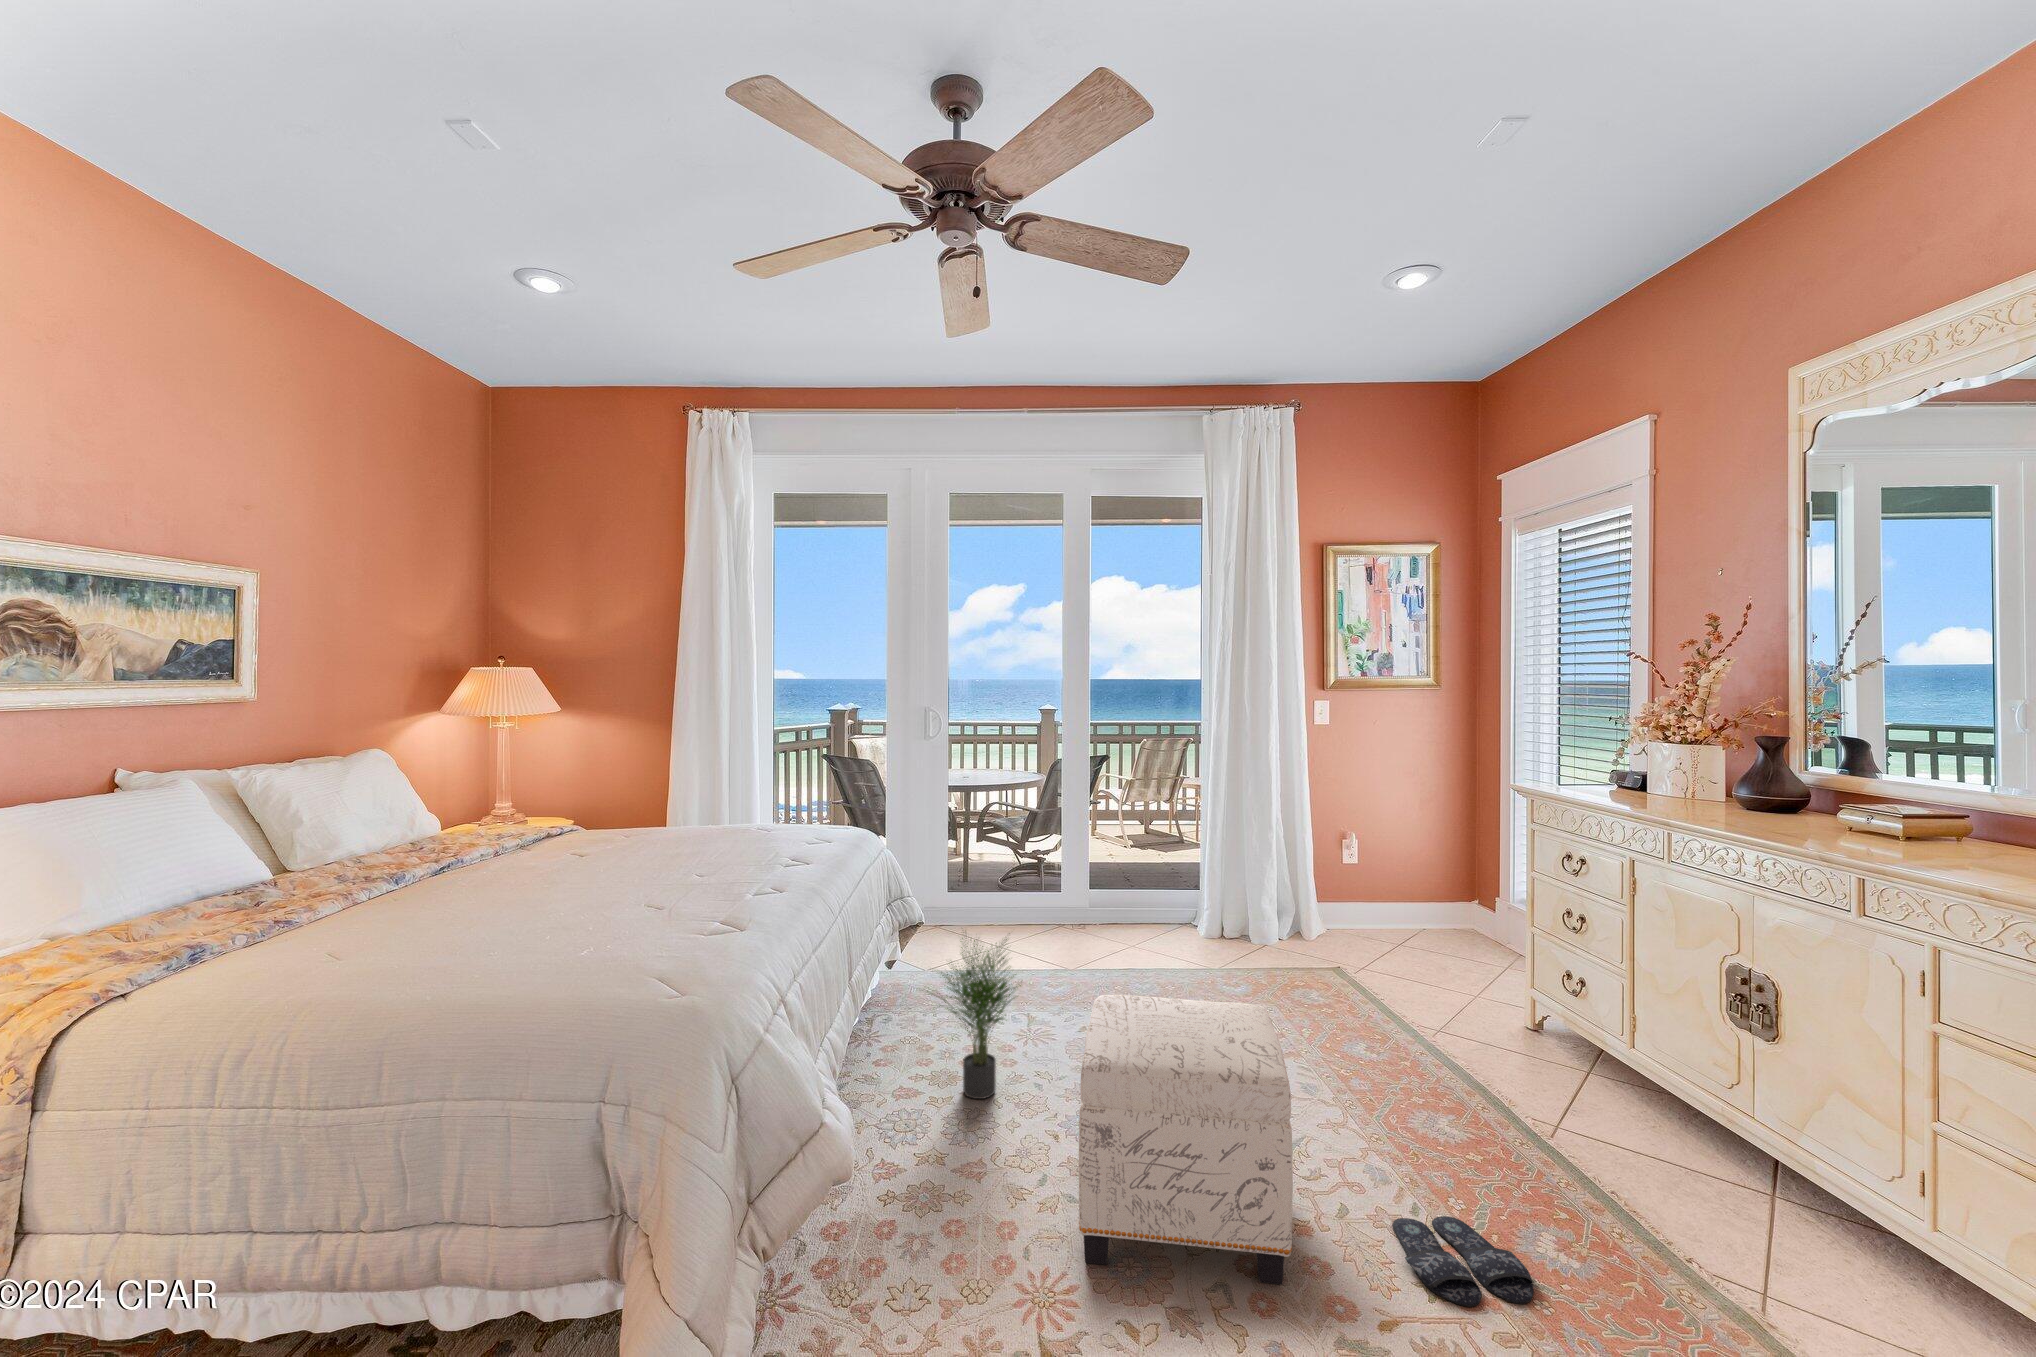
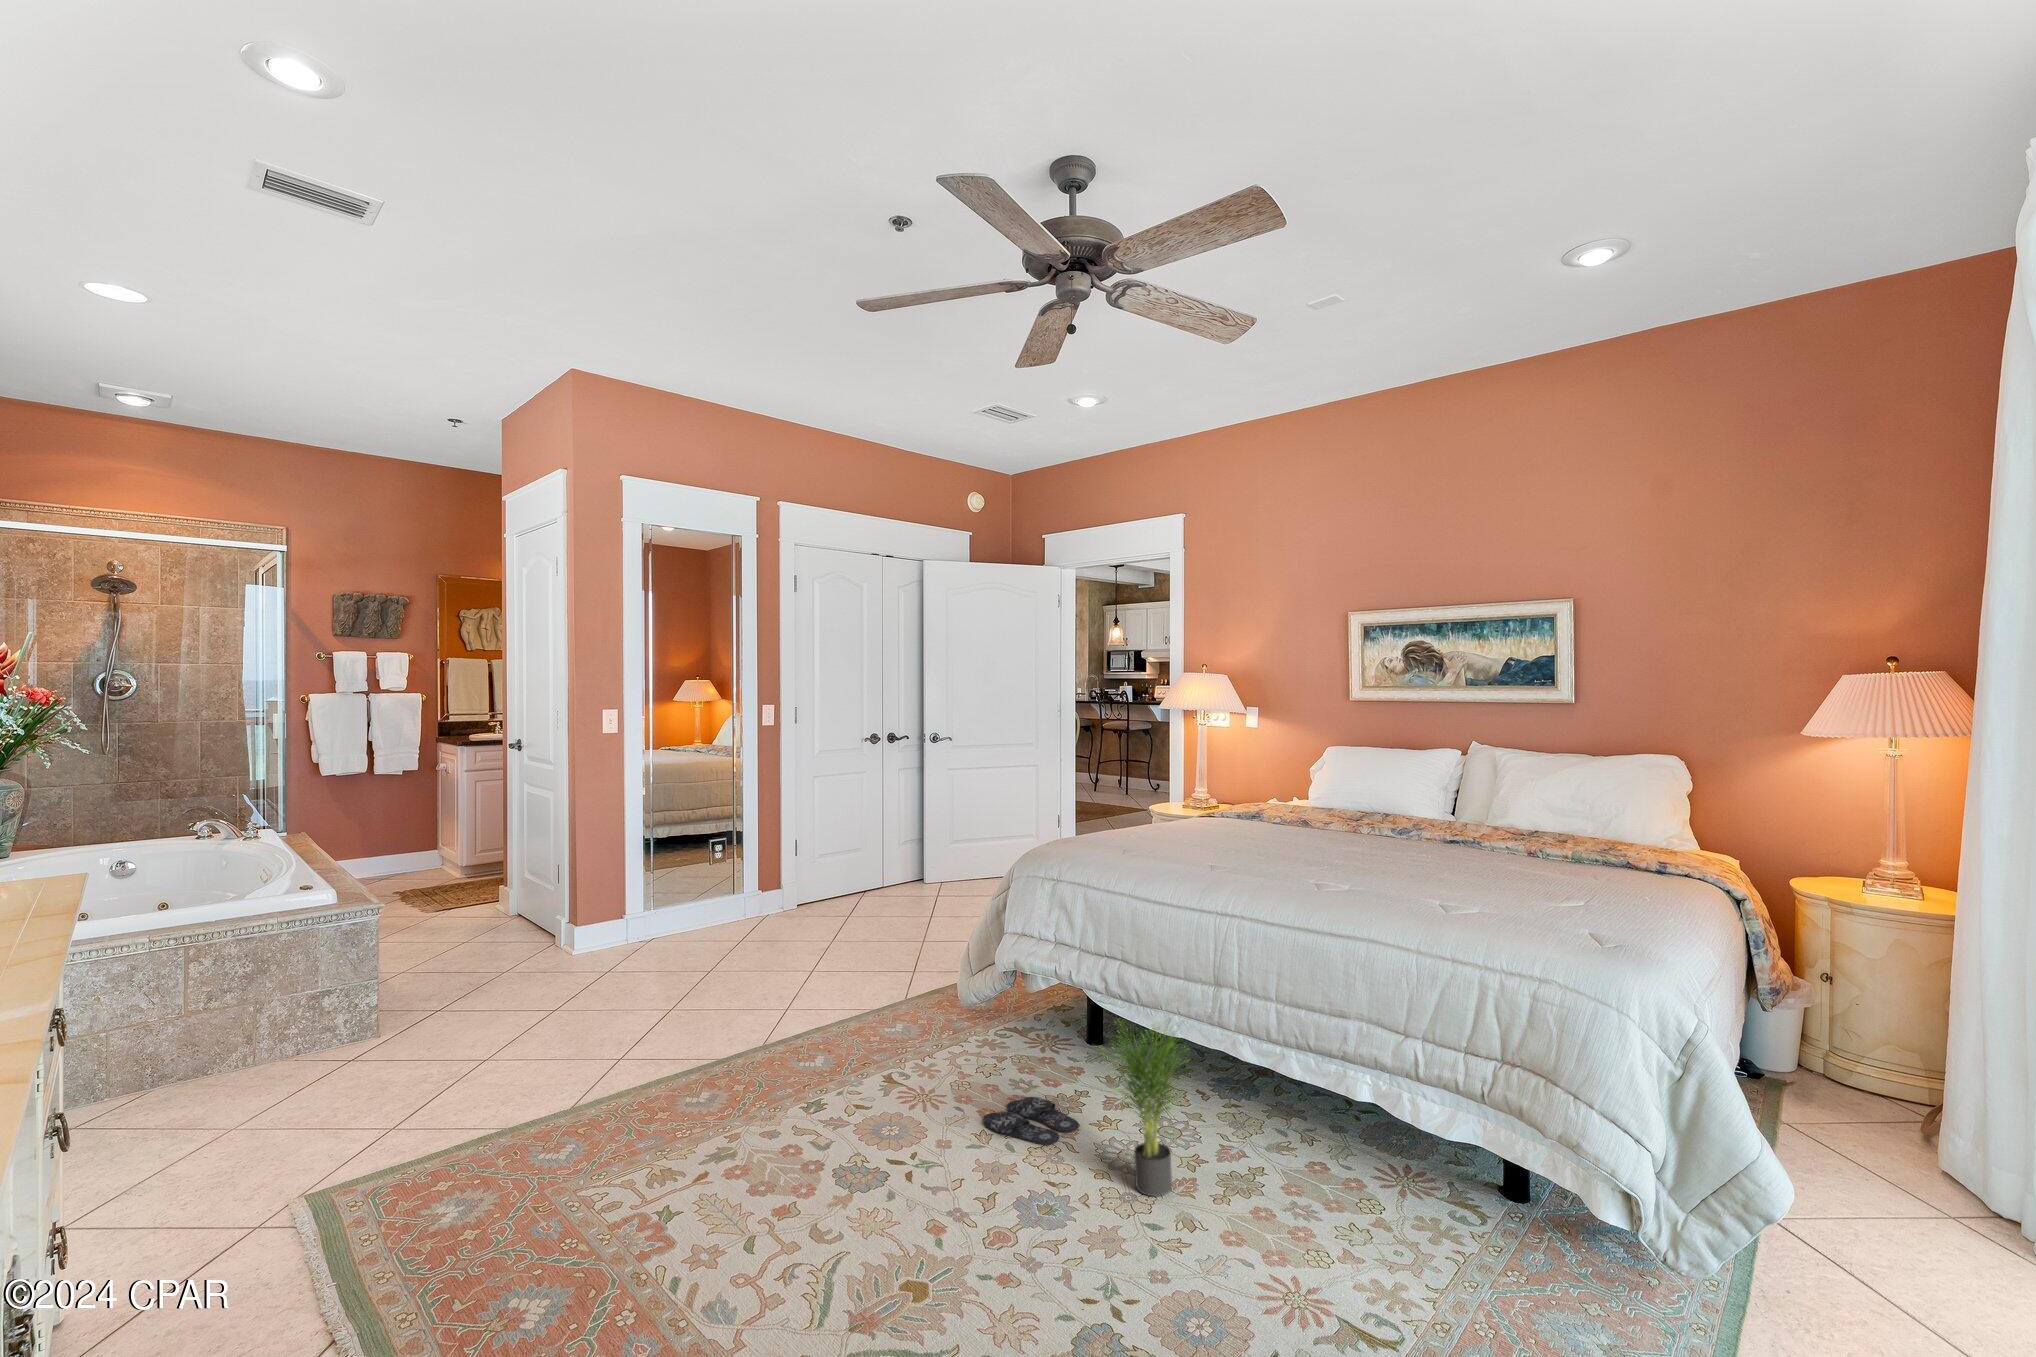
ottoman: present [1079,995,1293,1285] -> none [765,990,976,1237]
slippers: present [1392,1216,1534,1307] -> present [984,1097,1079,1145]

